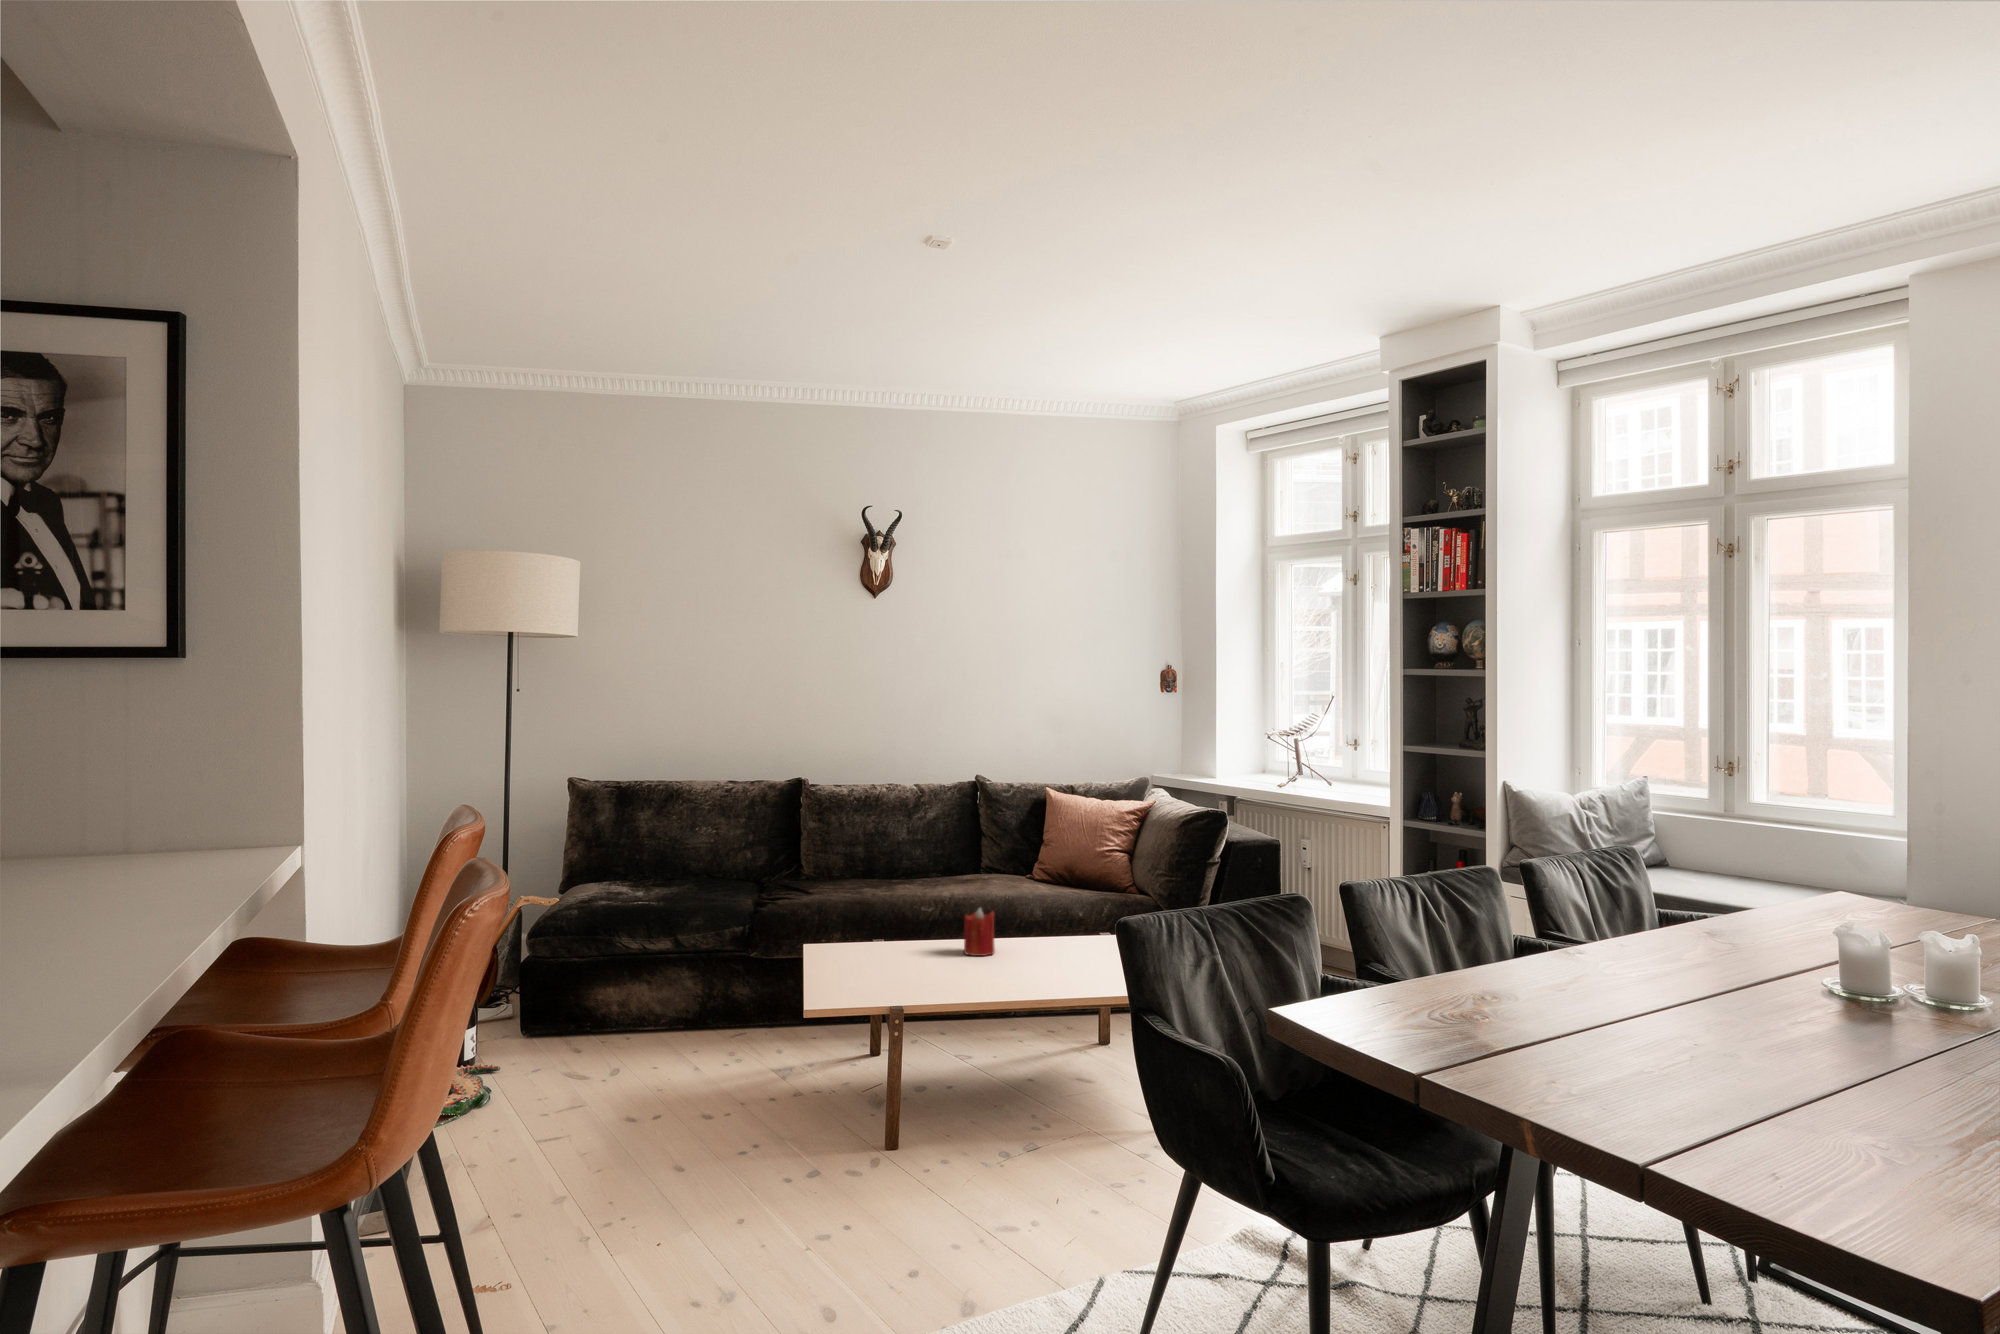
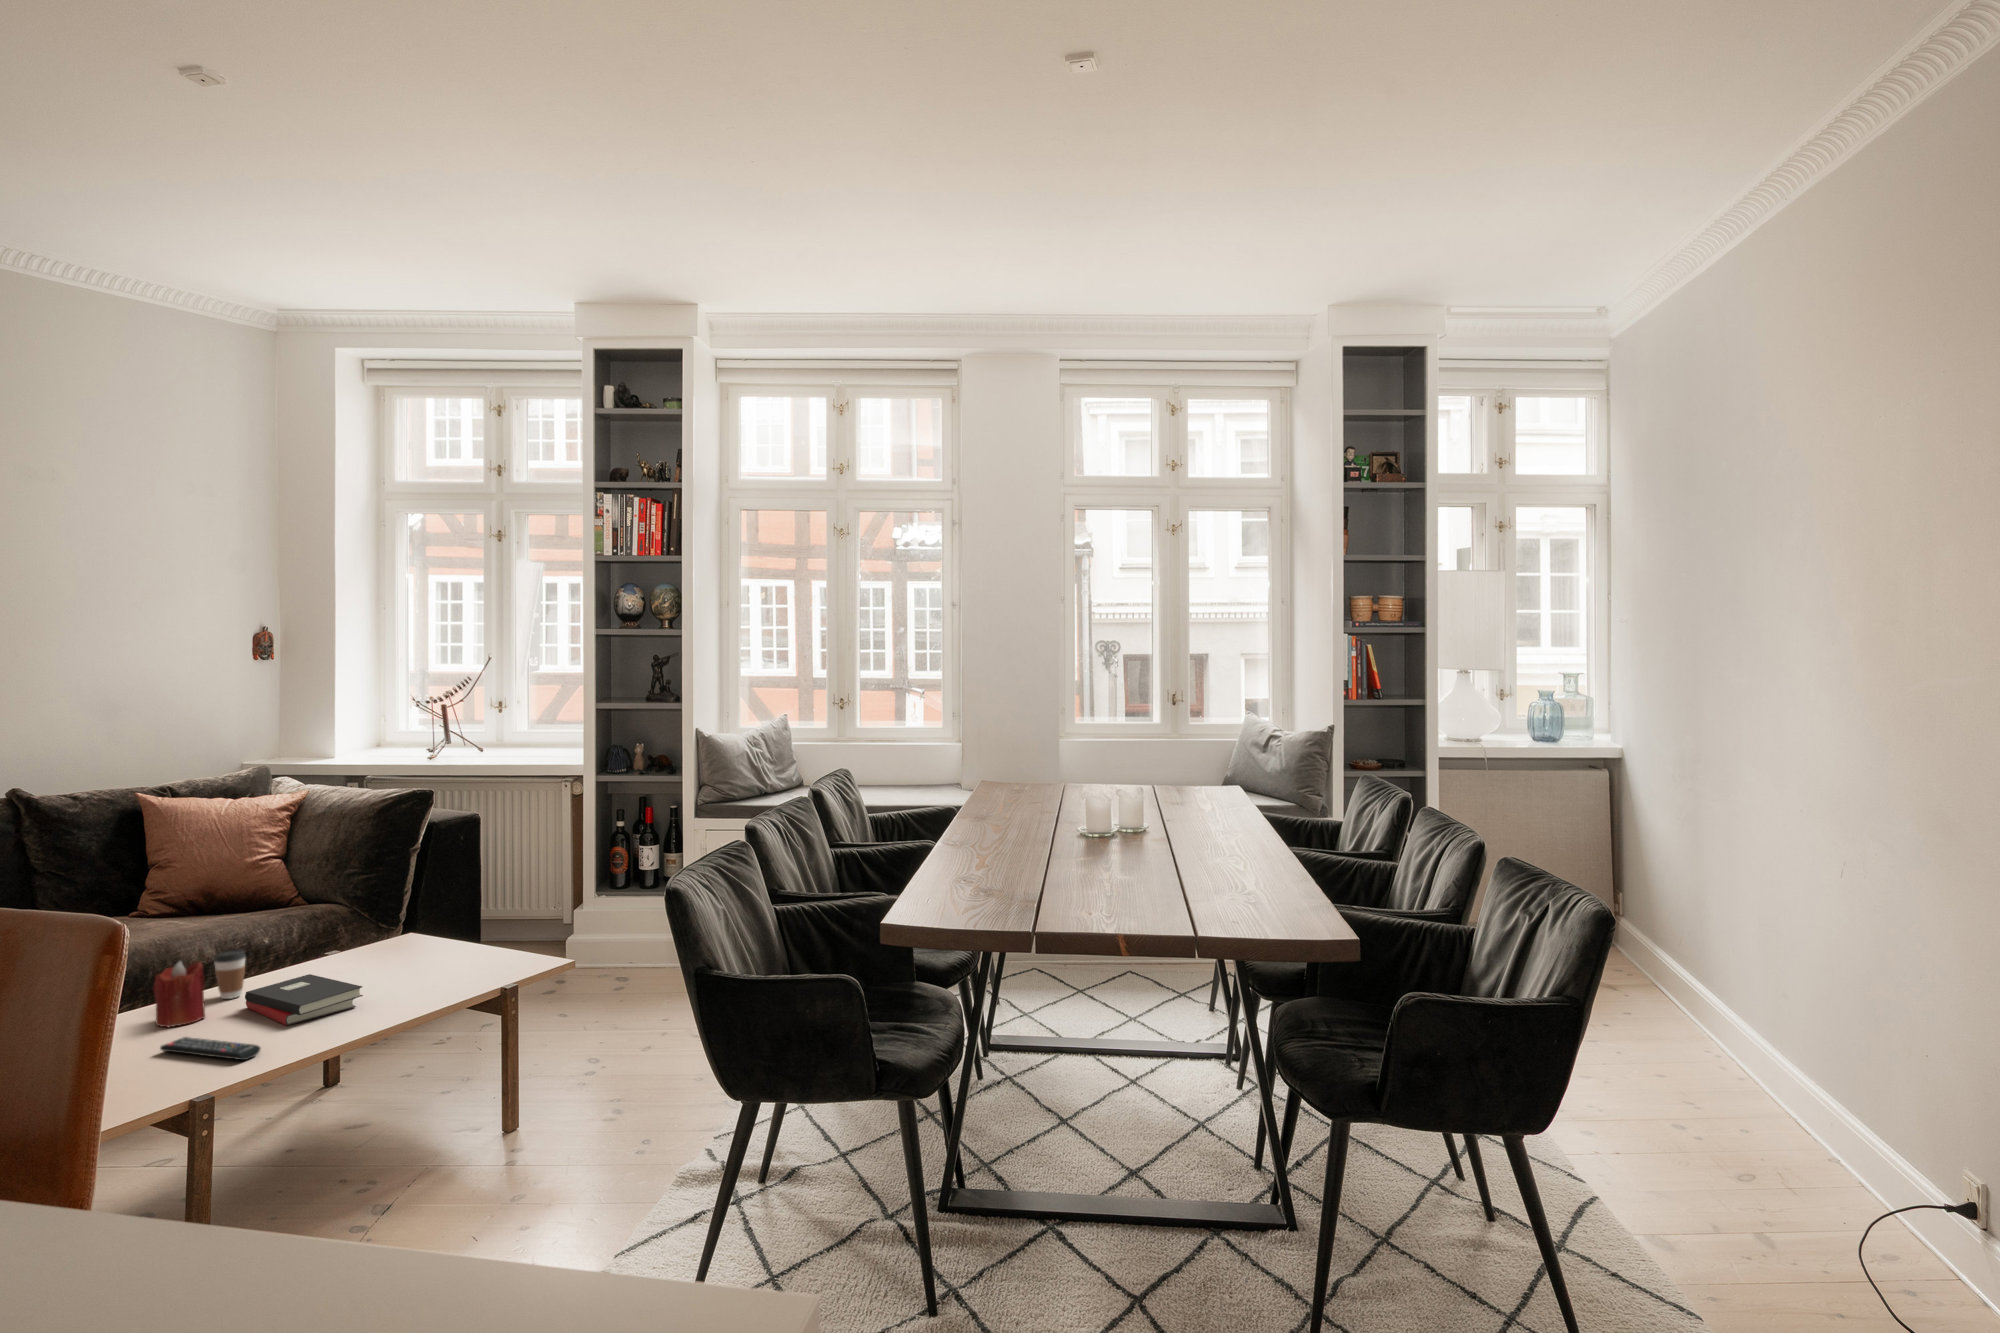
coffee cup: none [1012,909,1033,947] -> present [214,949,246,999]
hardback book: none [1018,939,1087,972] -> present [245,974,363,1025]
remote control: none [945,962,992,986] -> present [160,1037,260,1060]

